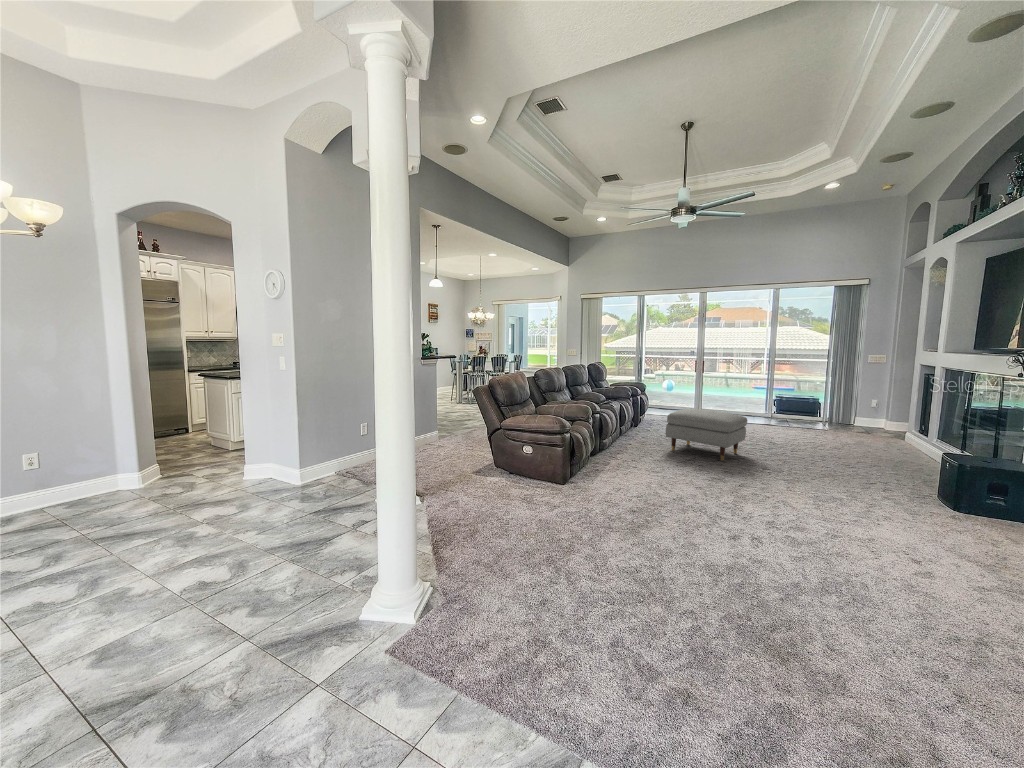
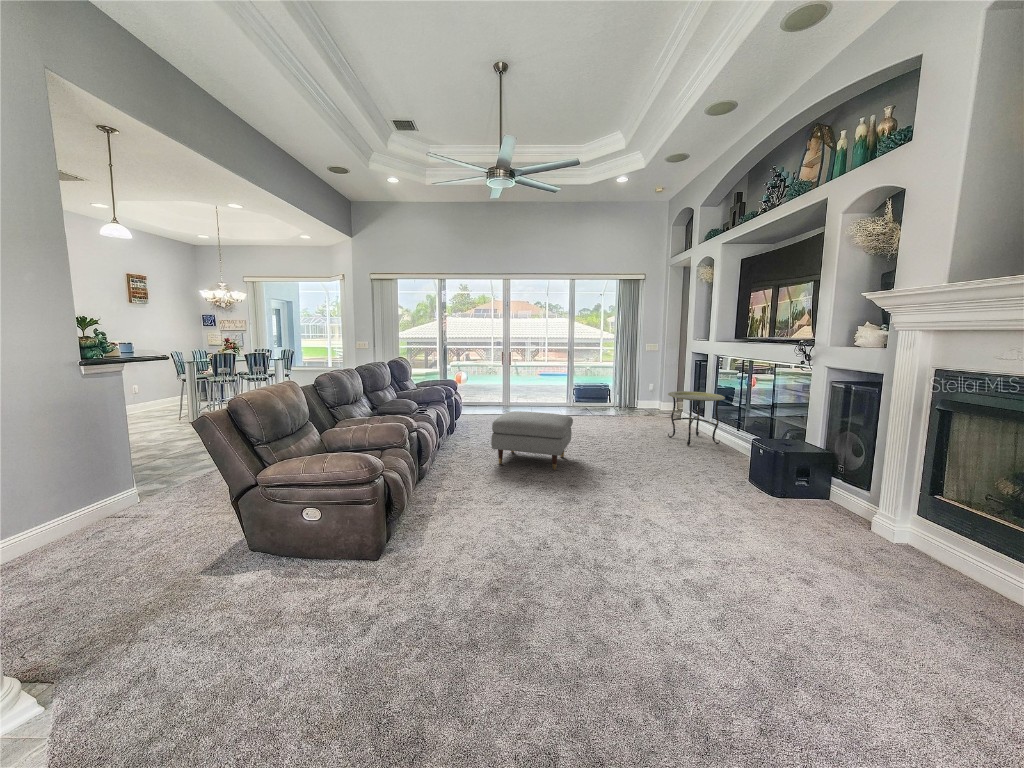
side table: none [874,405,953,466] -> present [668,391,725,446]

